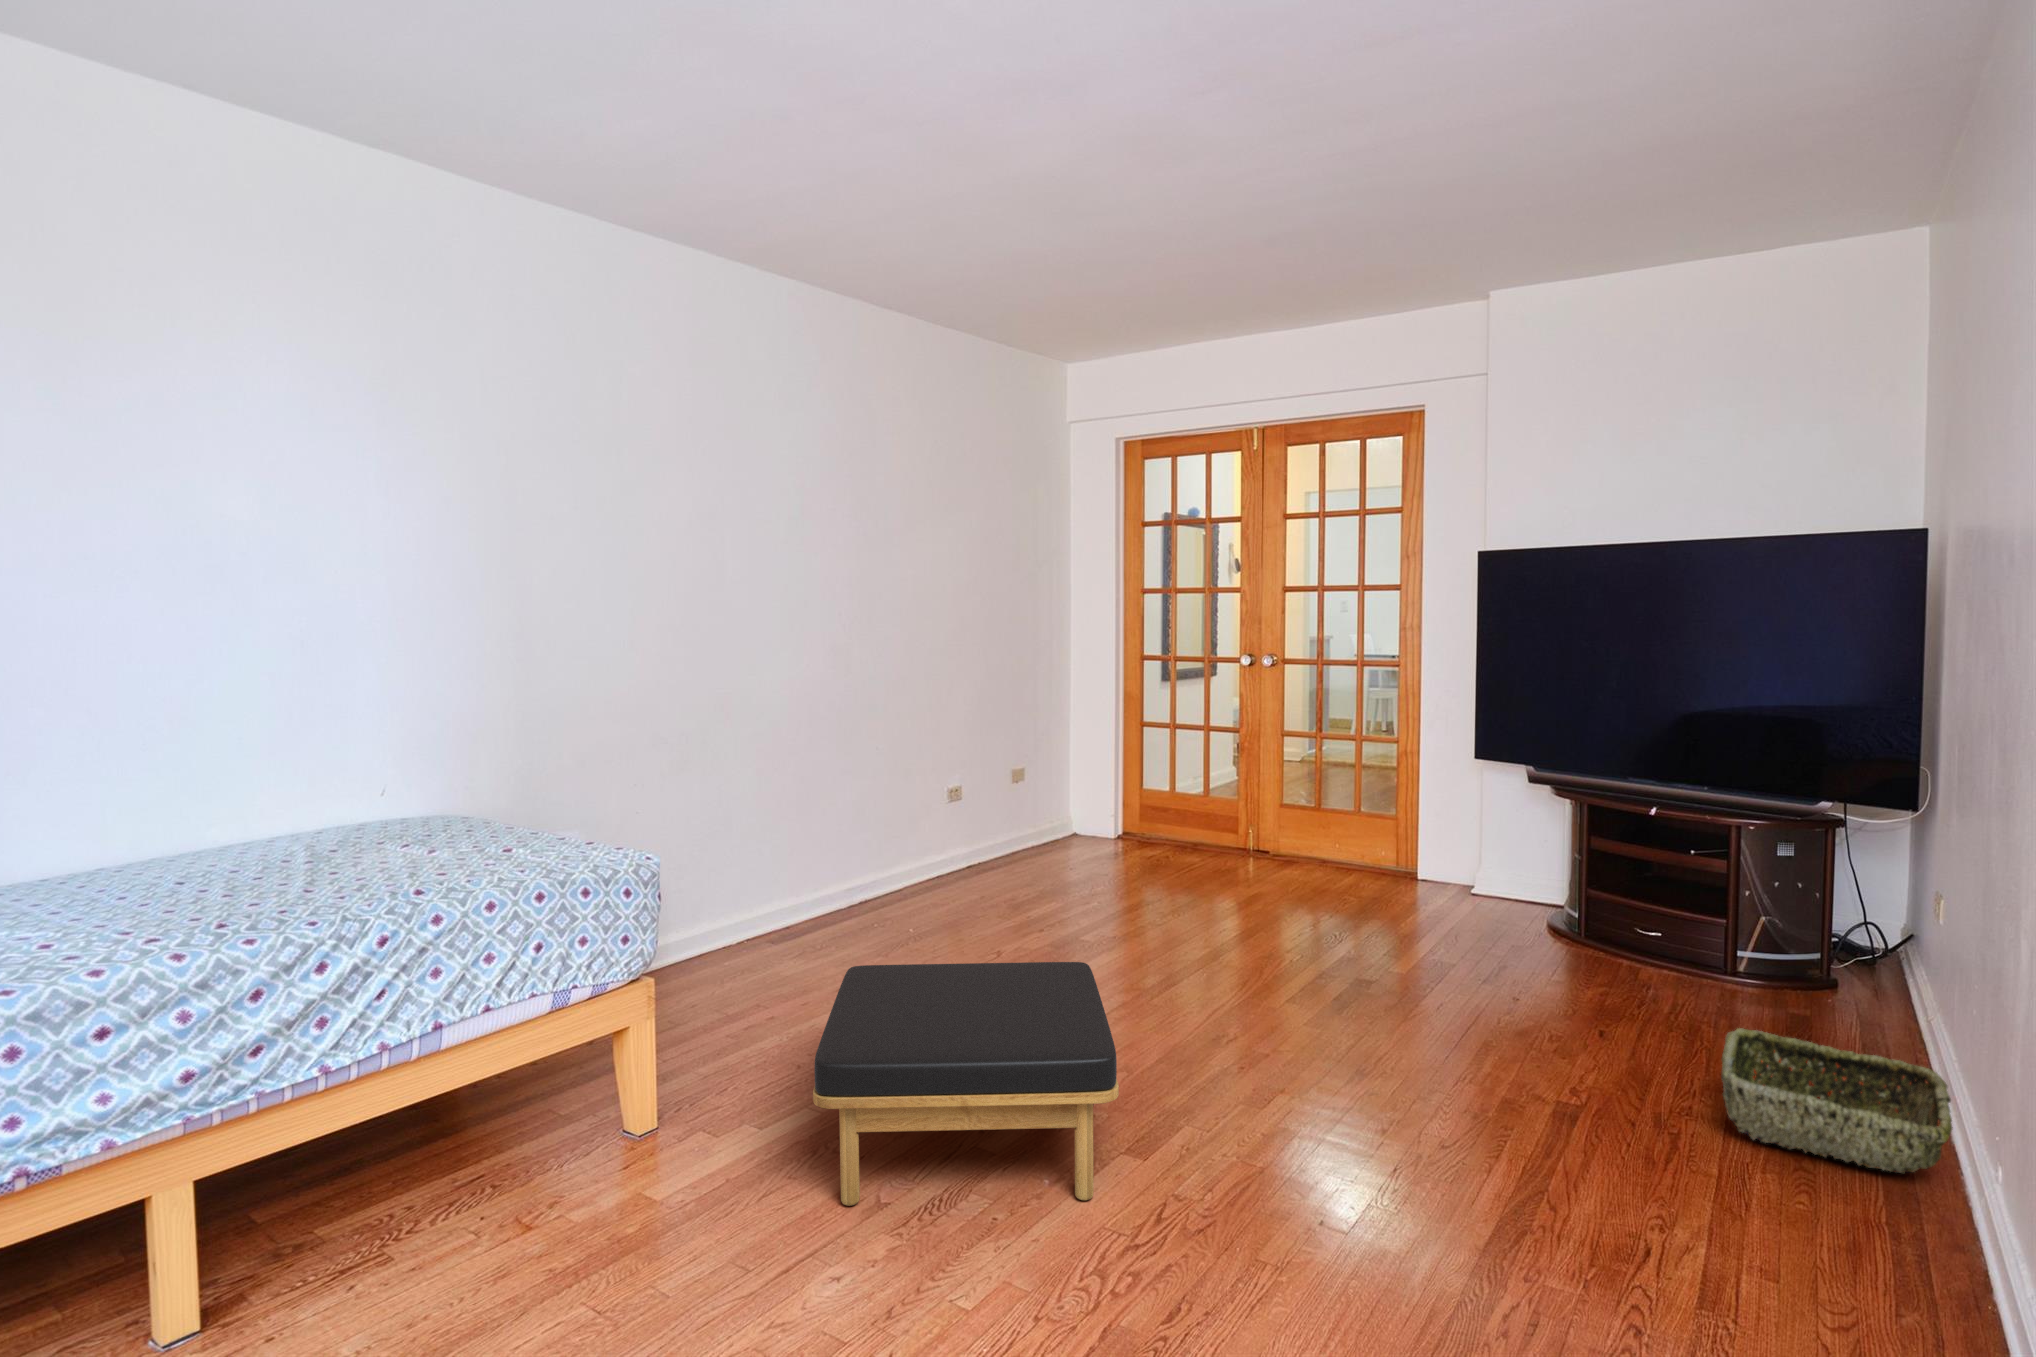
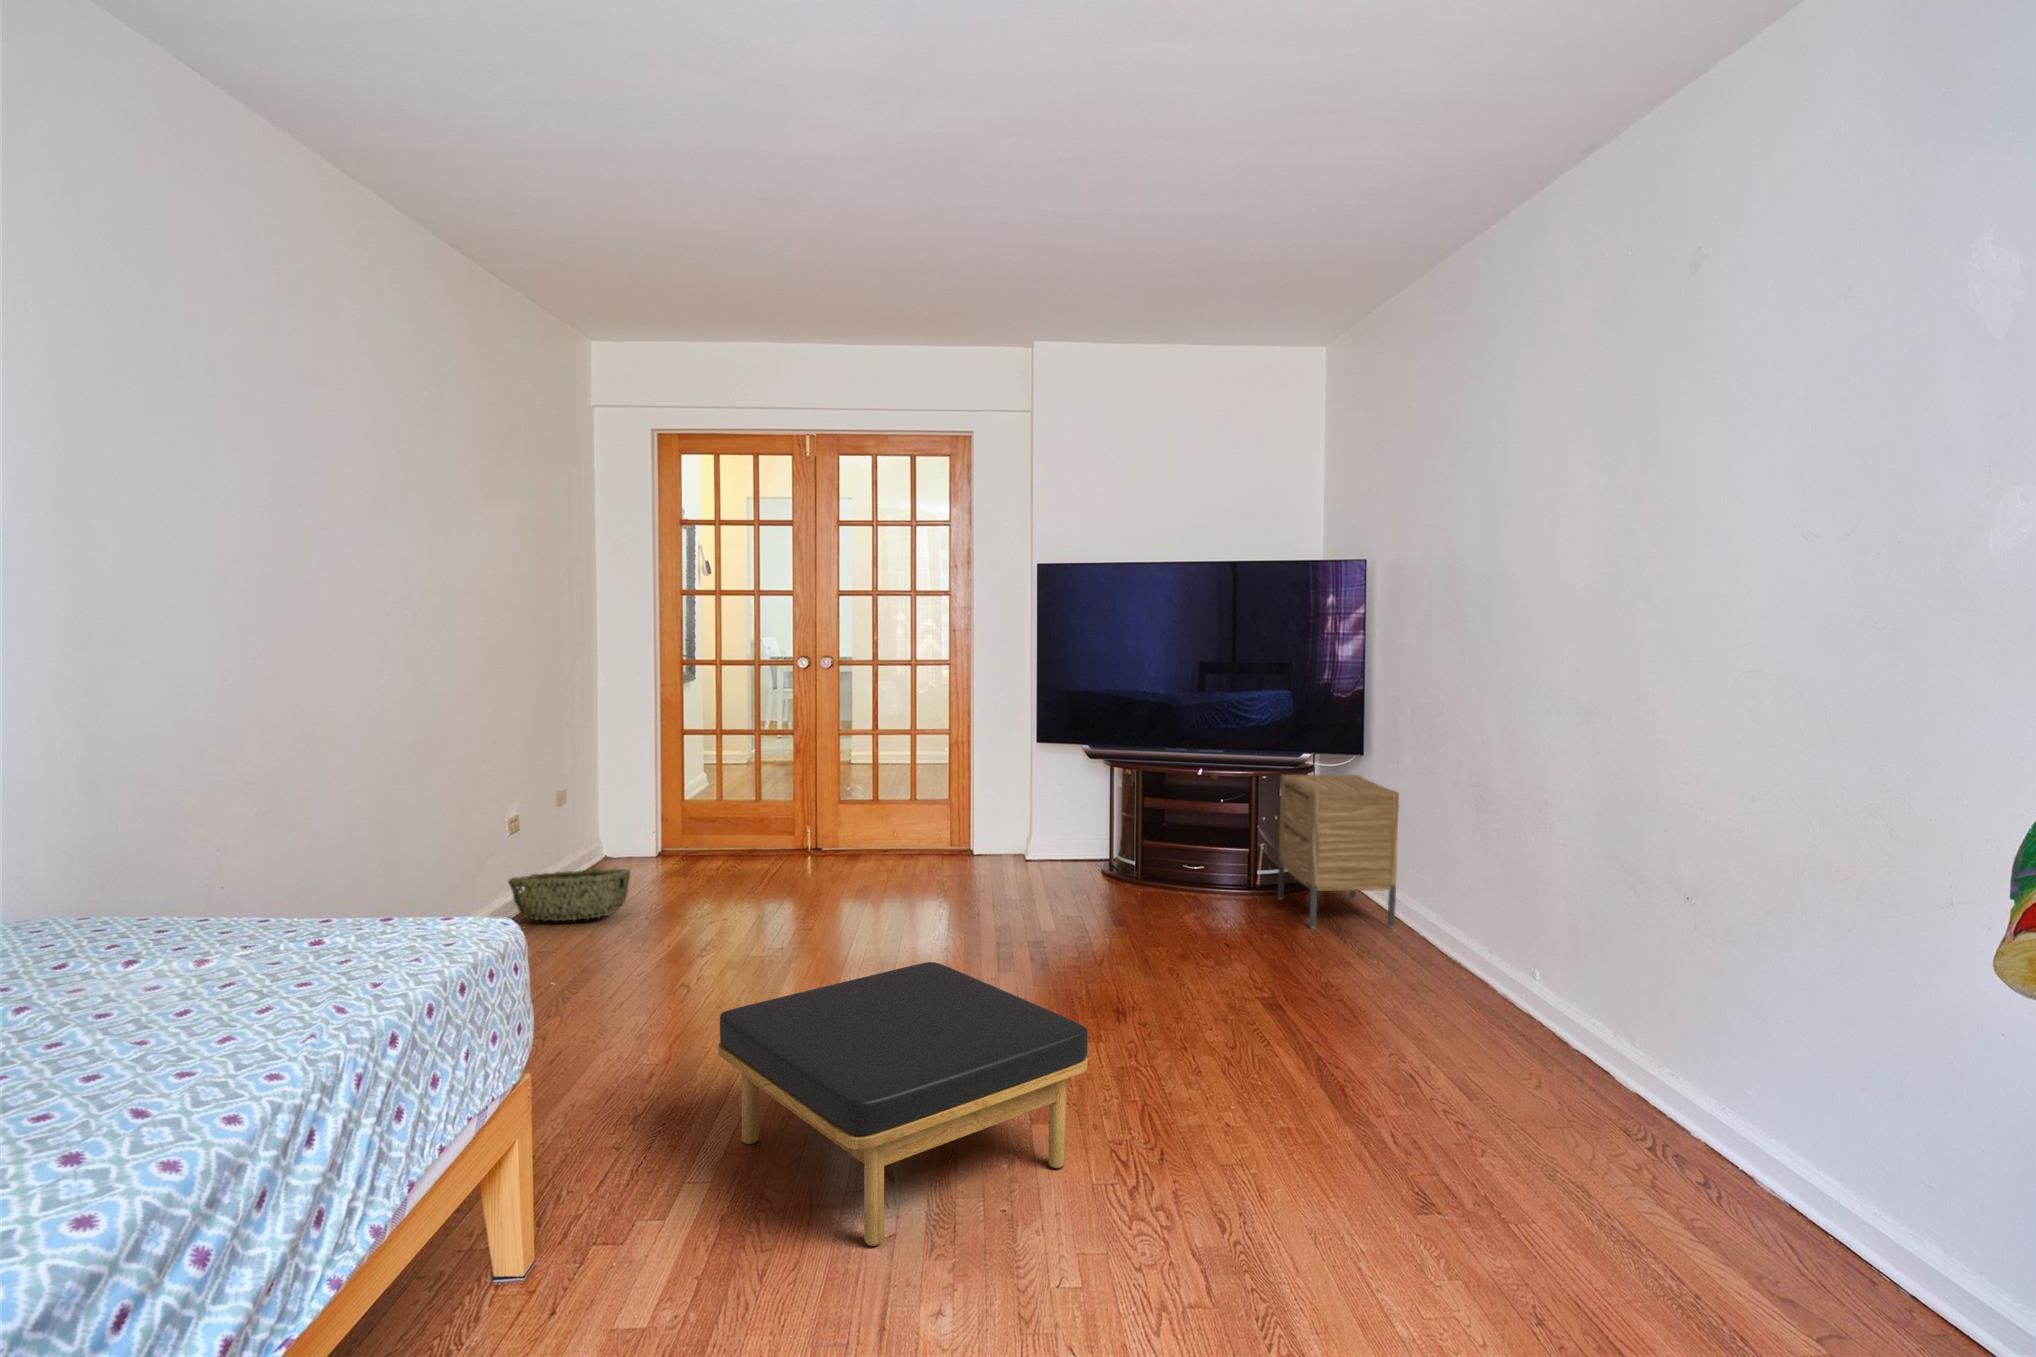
nightstand: none [1769,822,1932,1064] -> present [1278,775,1399,929]
woven basket: present [1721,1028,1953,1173] -> present [508,869,631,921]

